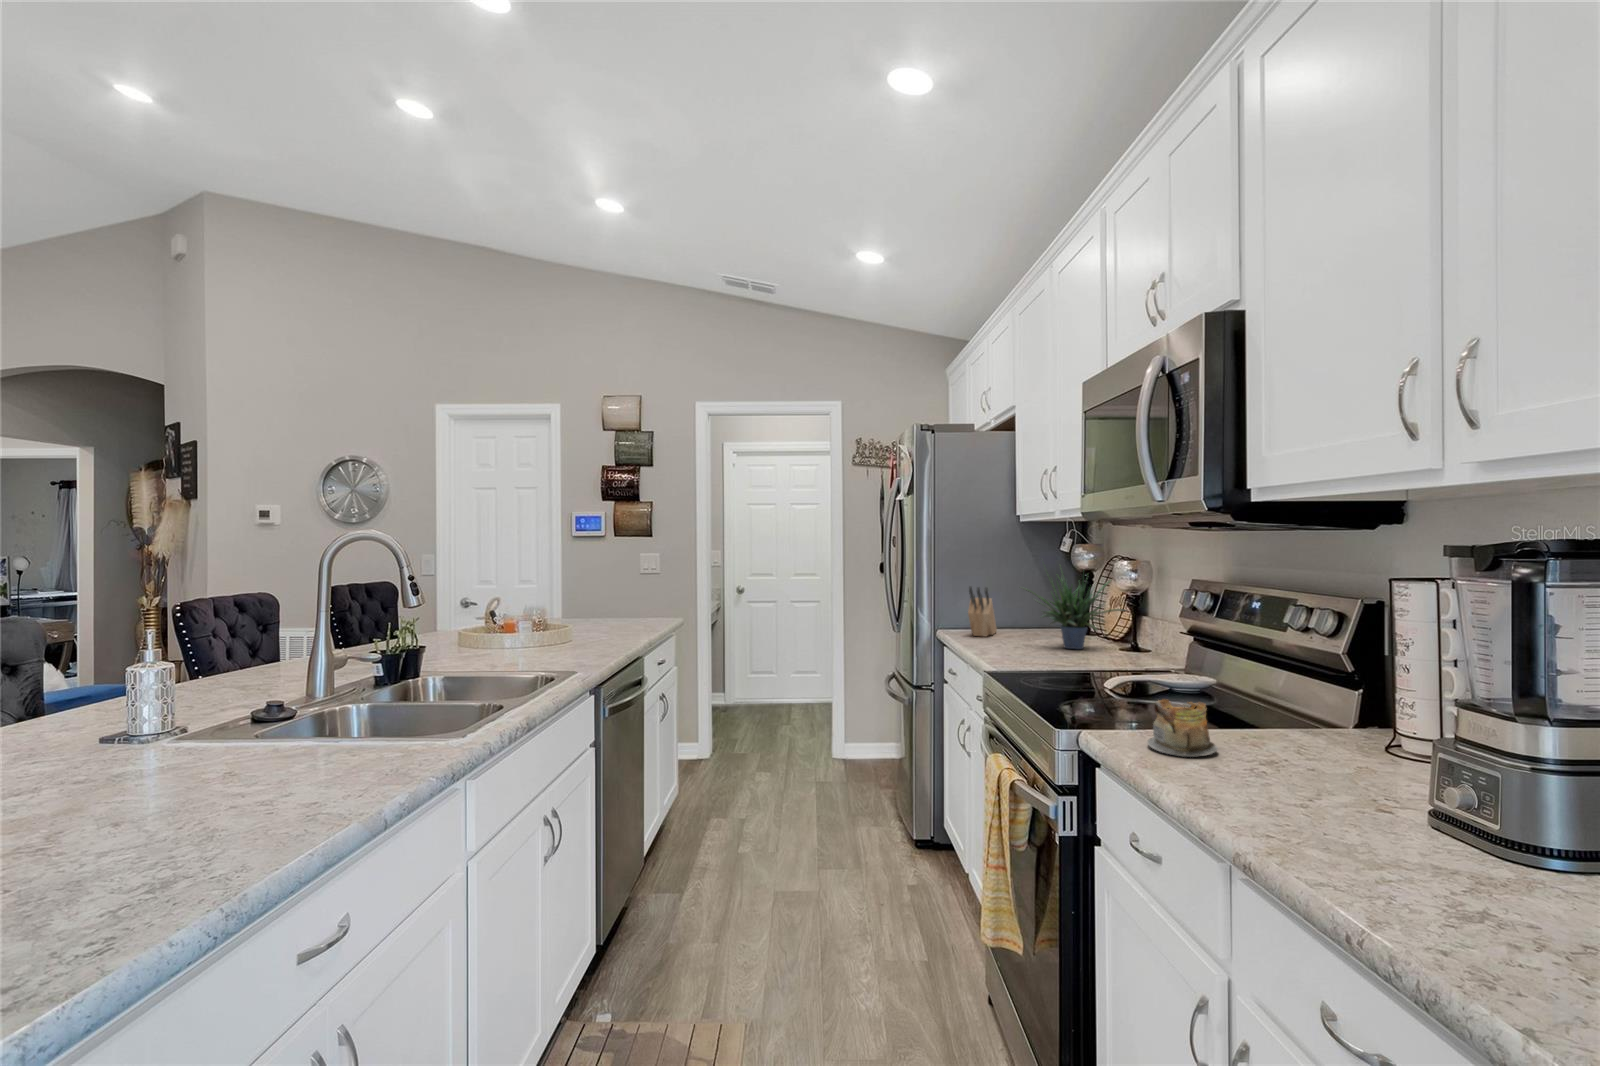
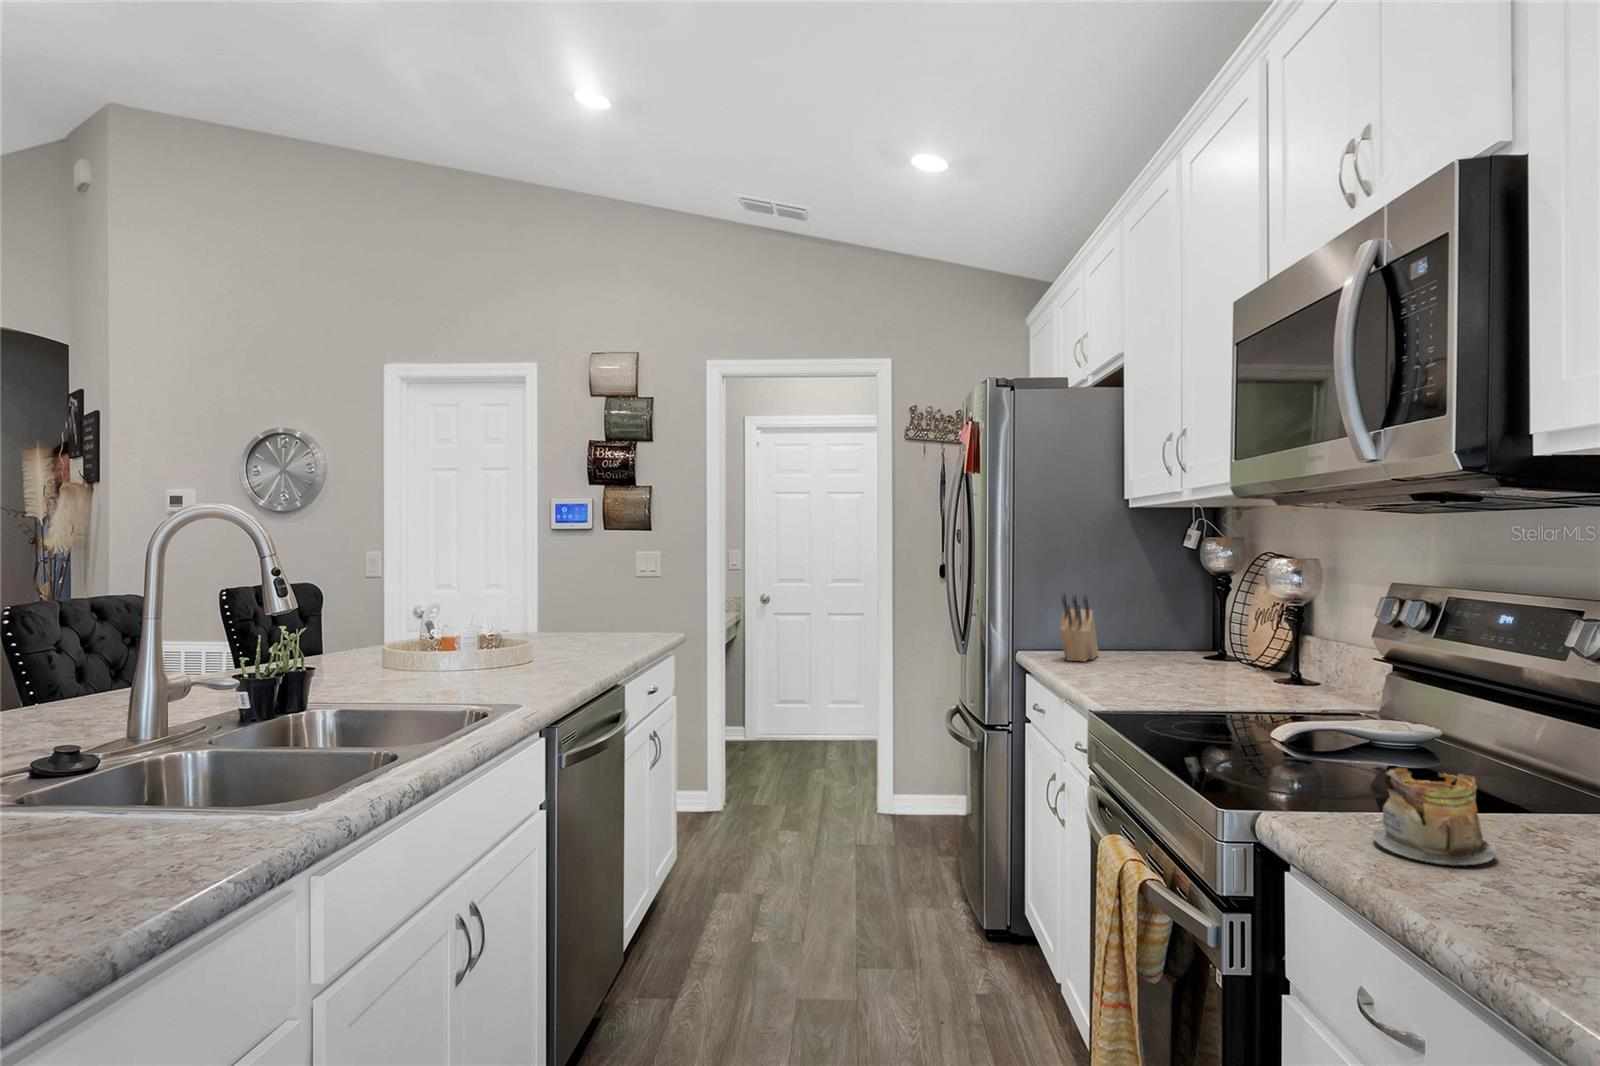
potted plant: present [1024,574,1126,649] -> none [1133,553,1289,681]

